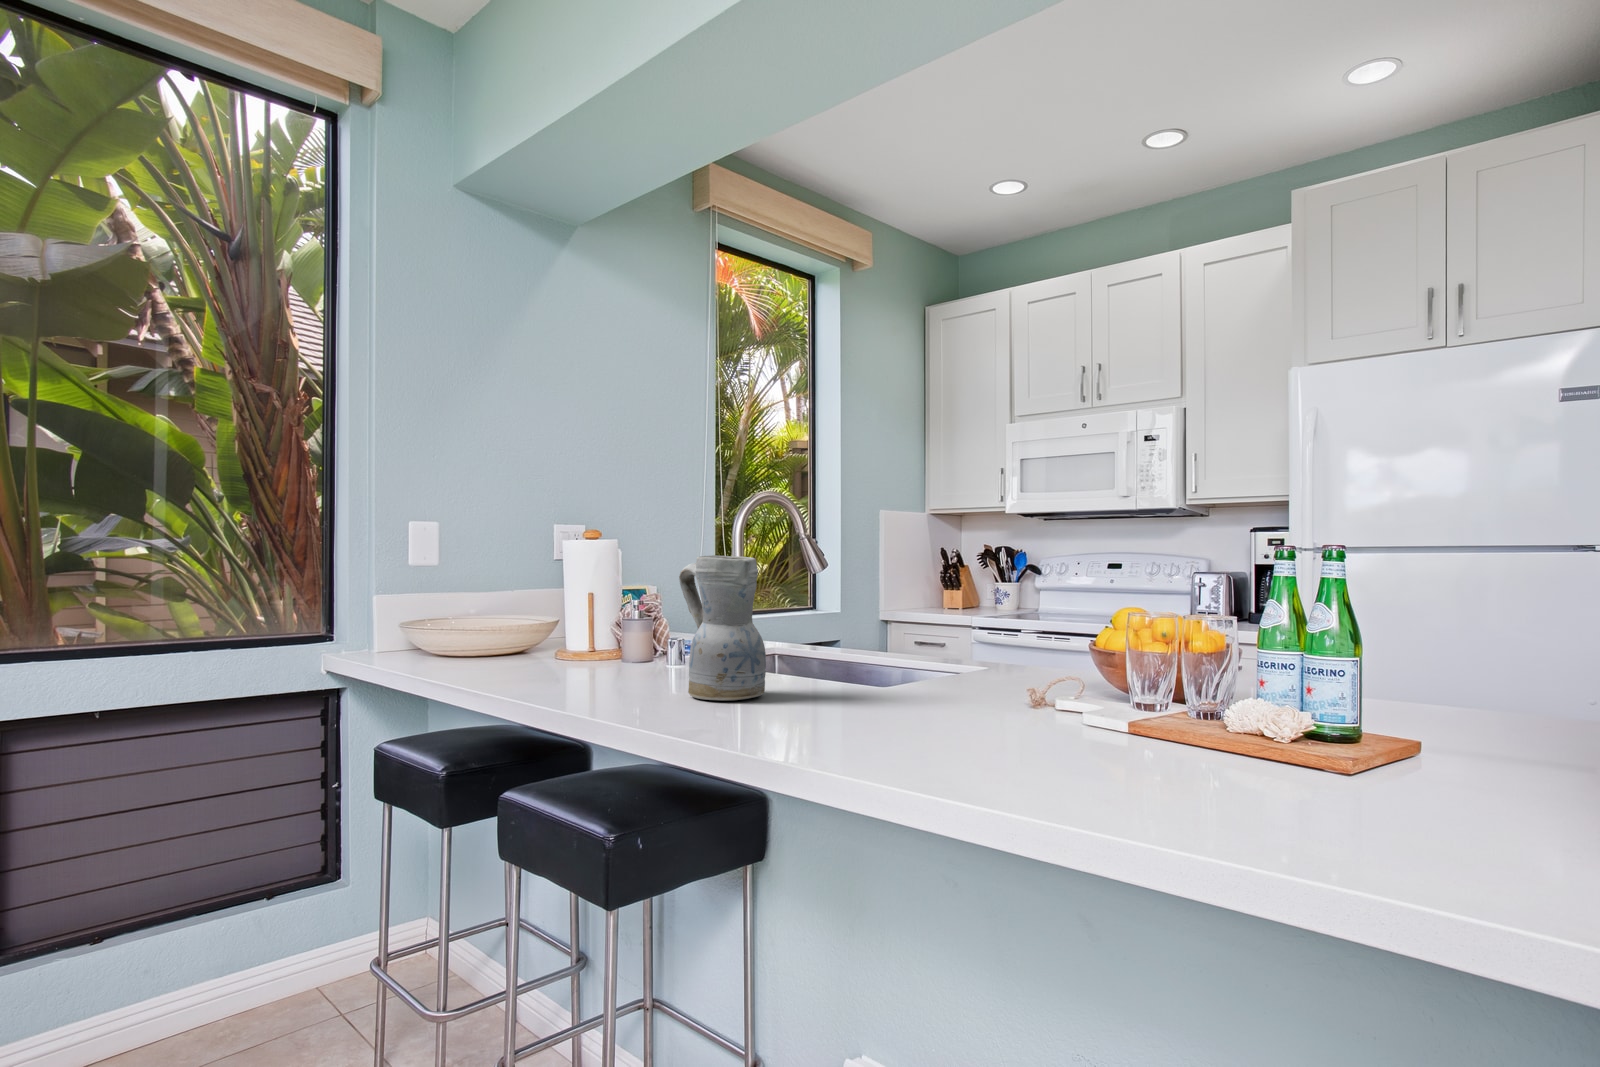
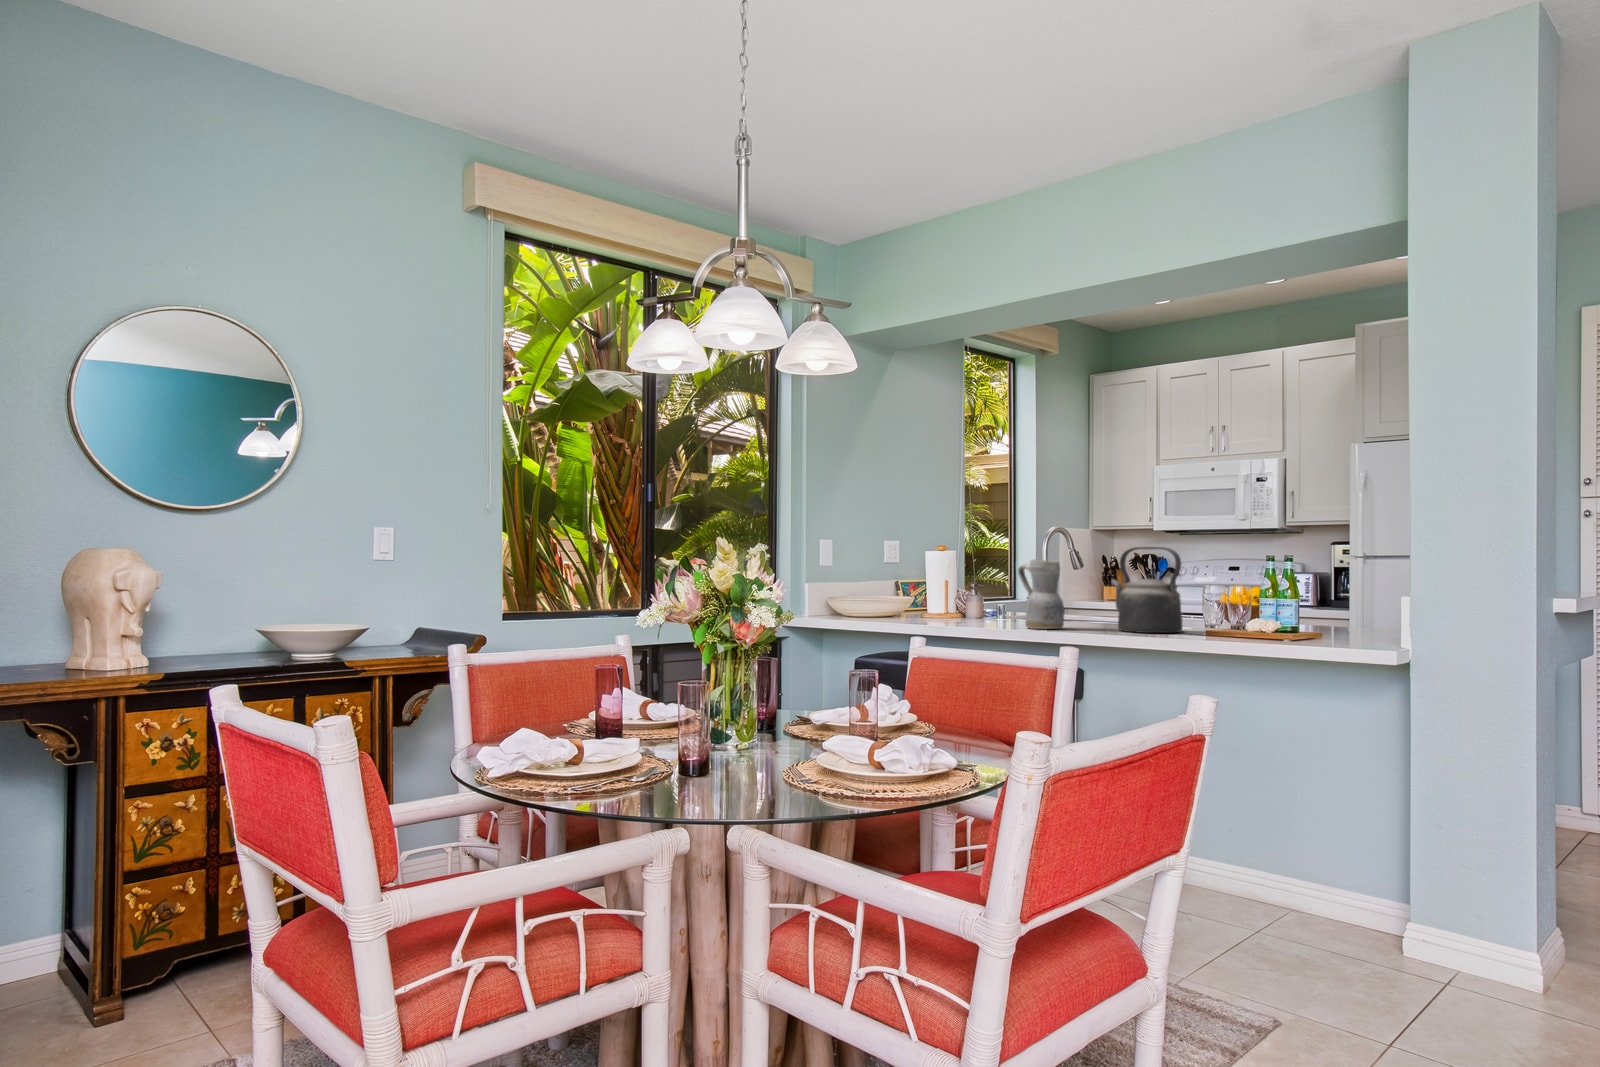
kettle: none [868,529,999,712] -> present [1112,547,1182,633]

